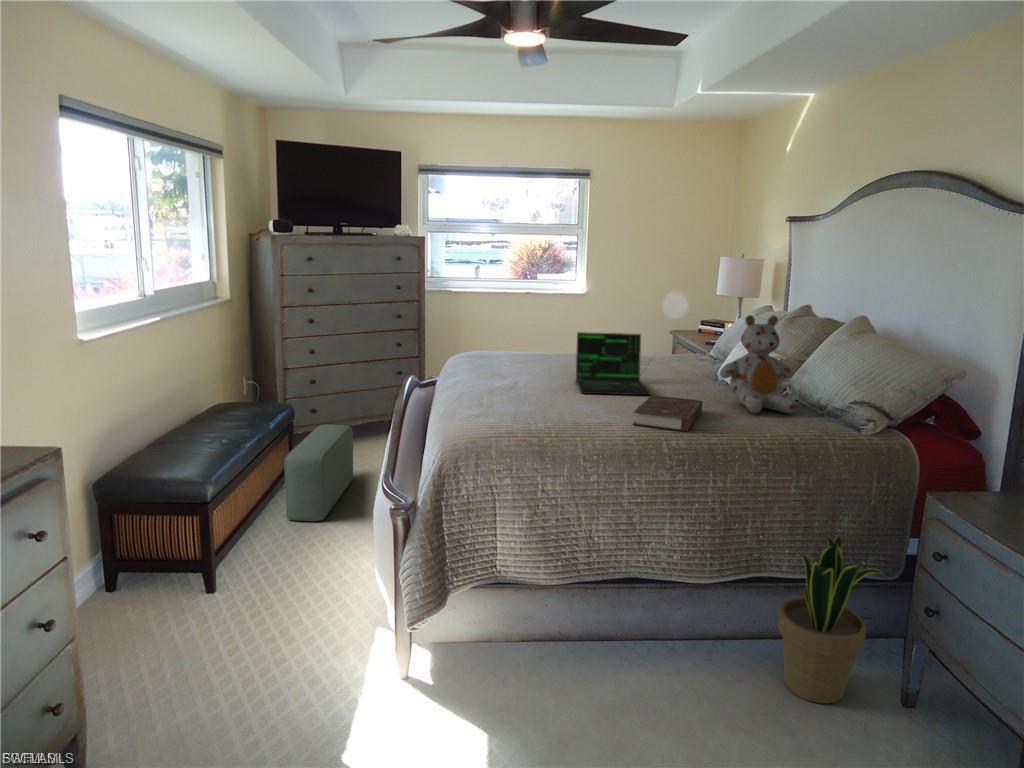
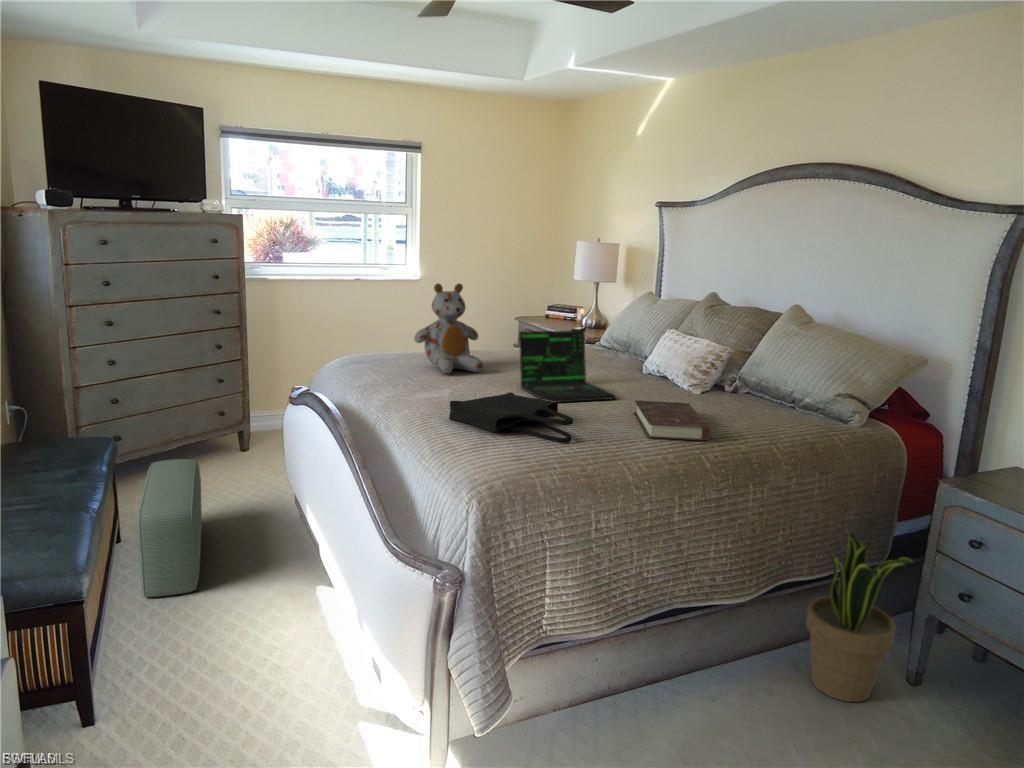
stuffed bear: present [720,315,796,413] -> present [414,283,483,374]
tote bag: none [479,381,569,421] -> present [449,392,573,443]

